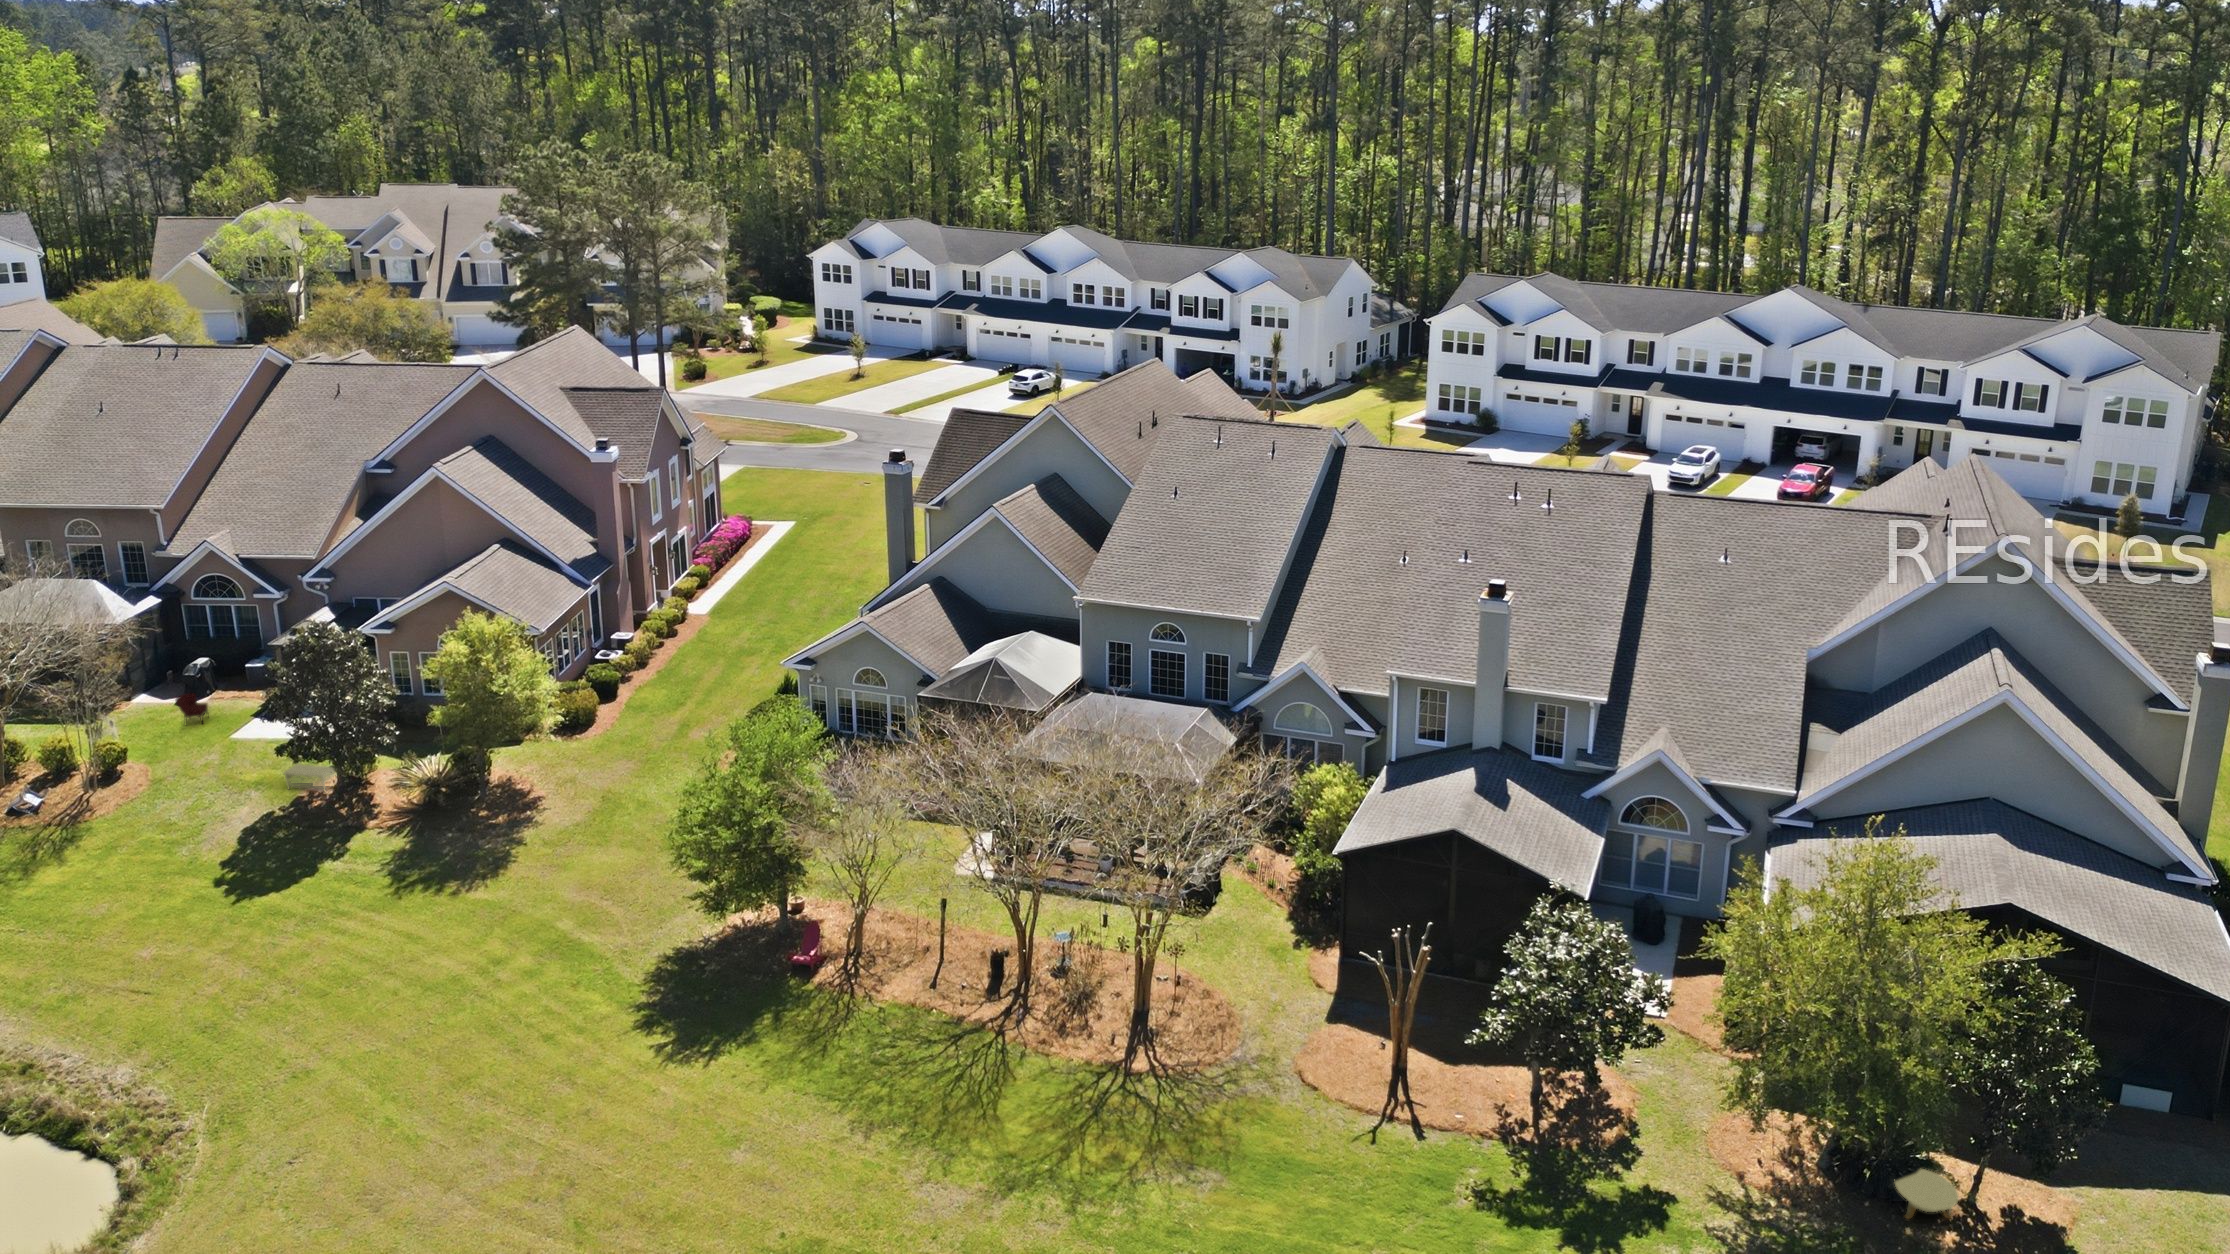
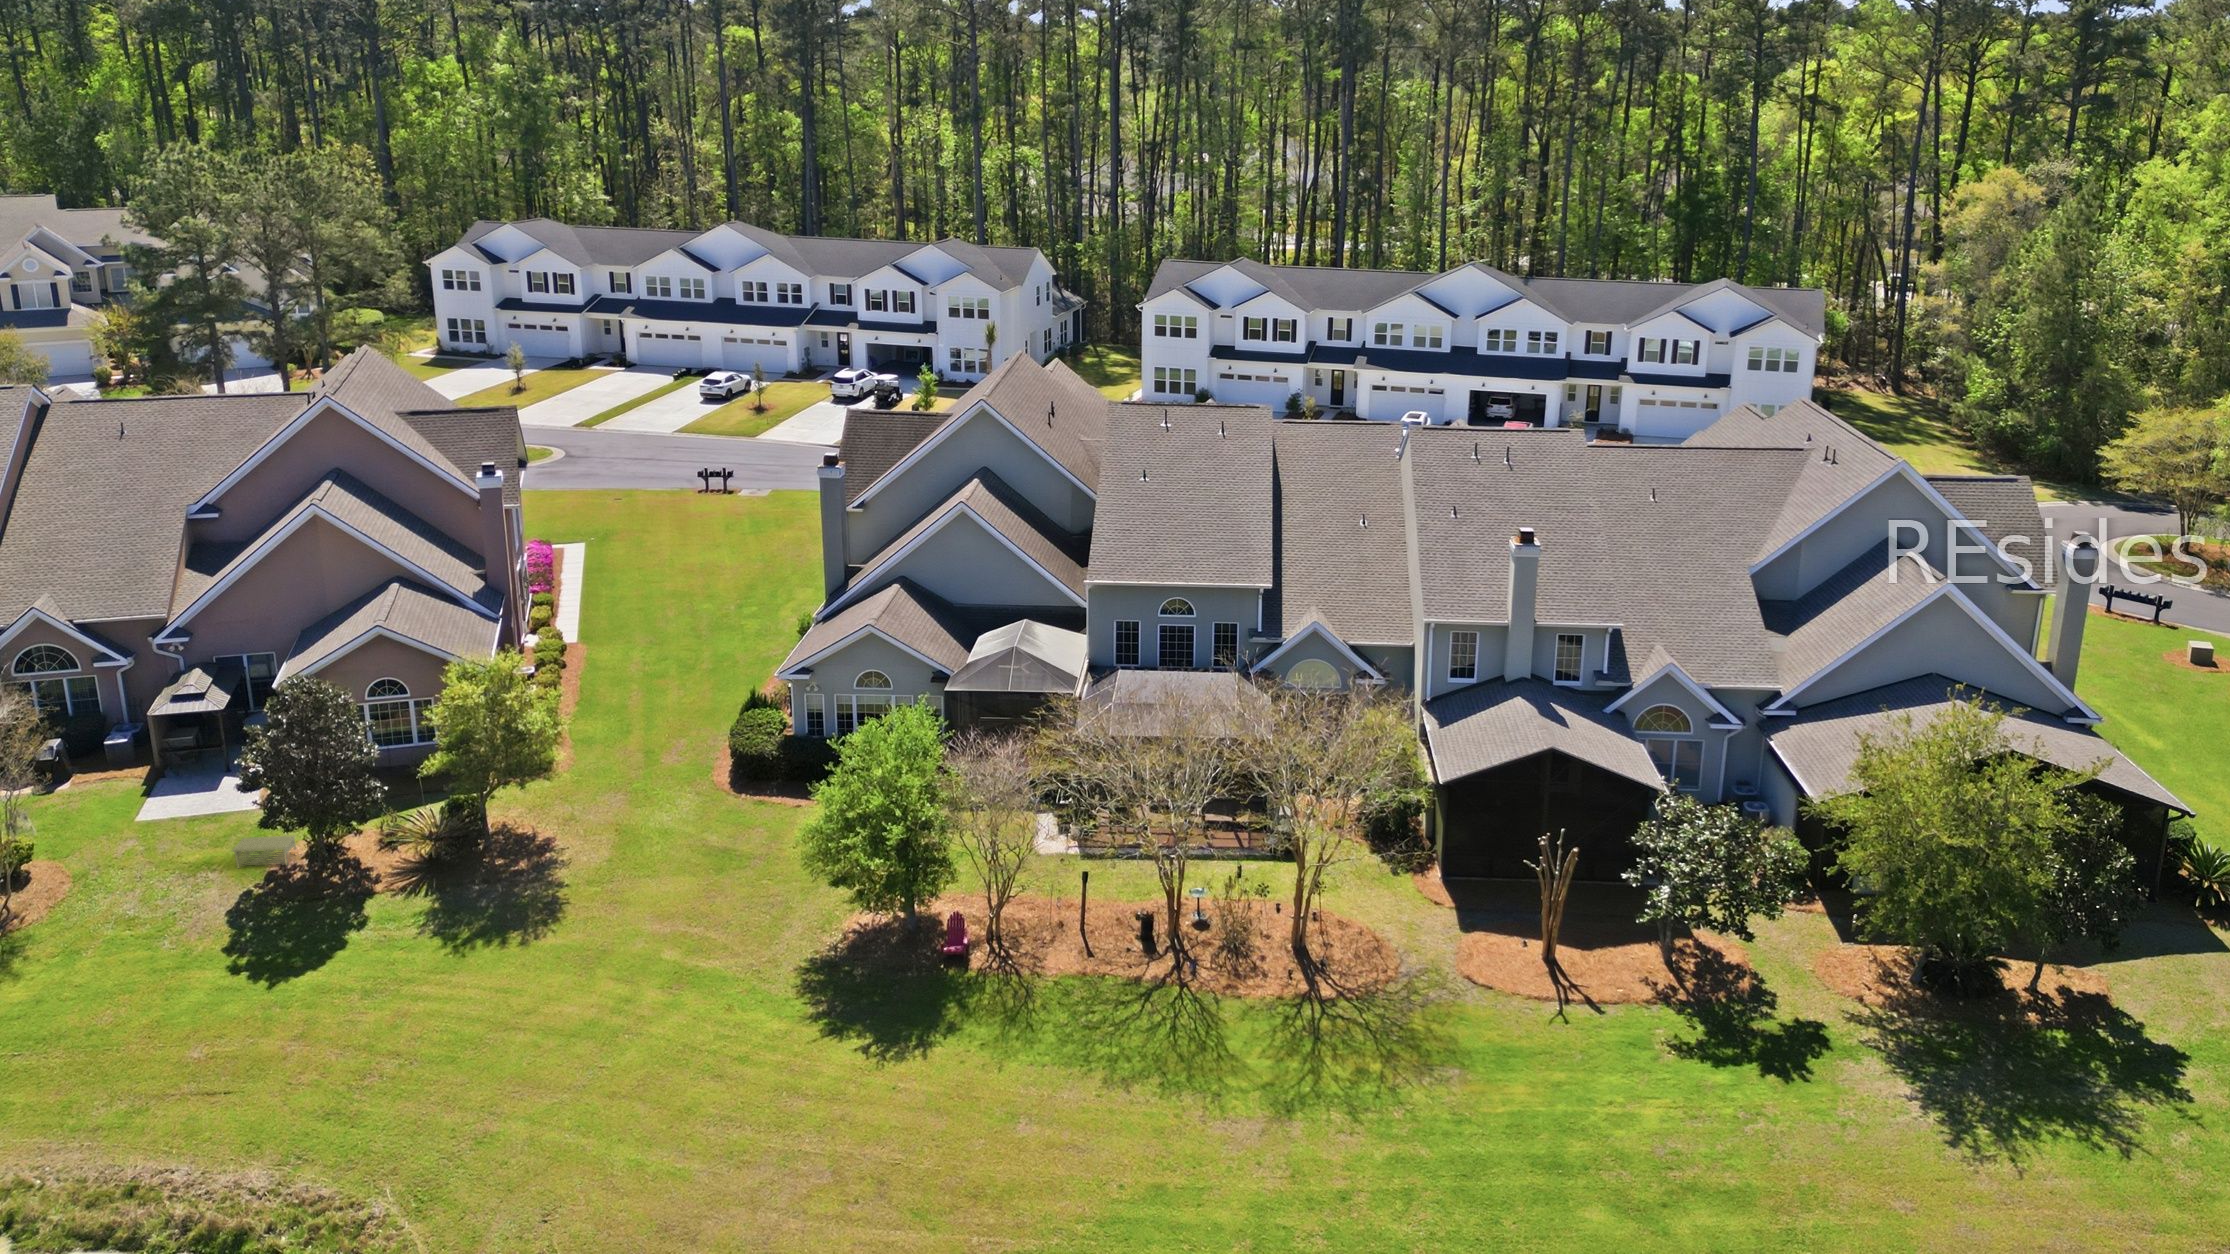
chair: present [176,693,208,721] -> none [32,780,70,818]
round table: present [1895,1169,1959,1219] -> none [1976,967,2029,1007]

